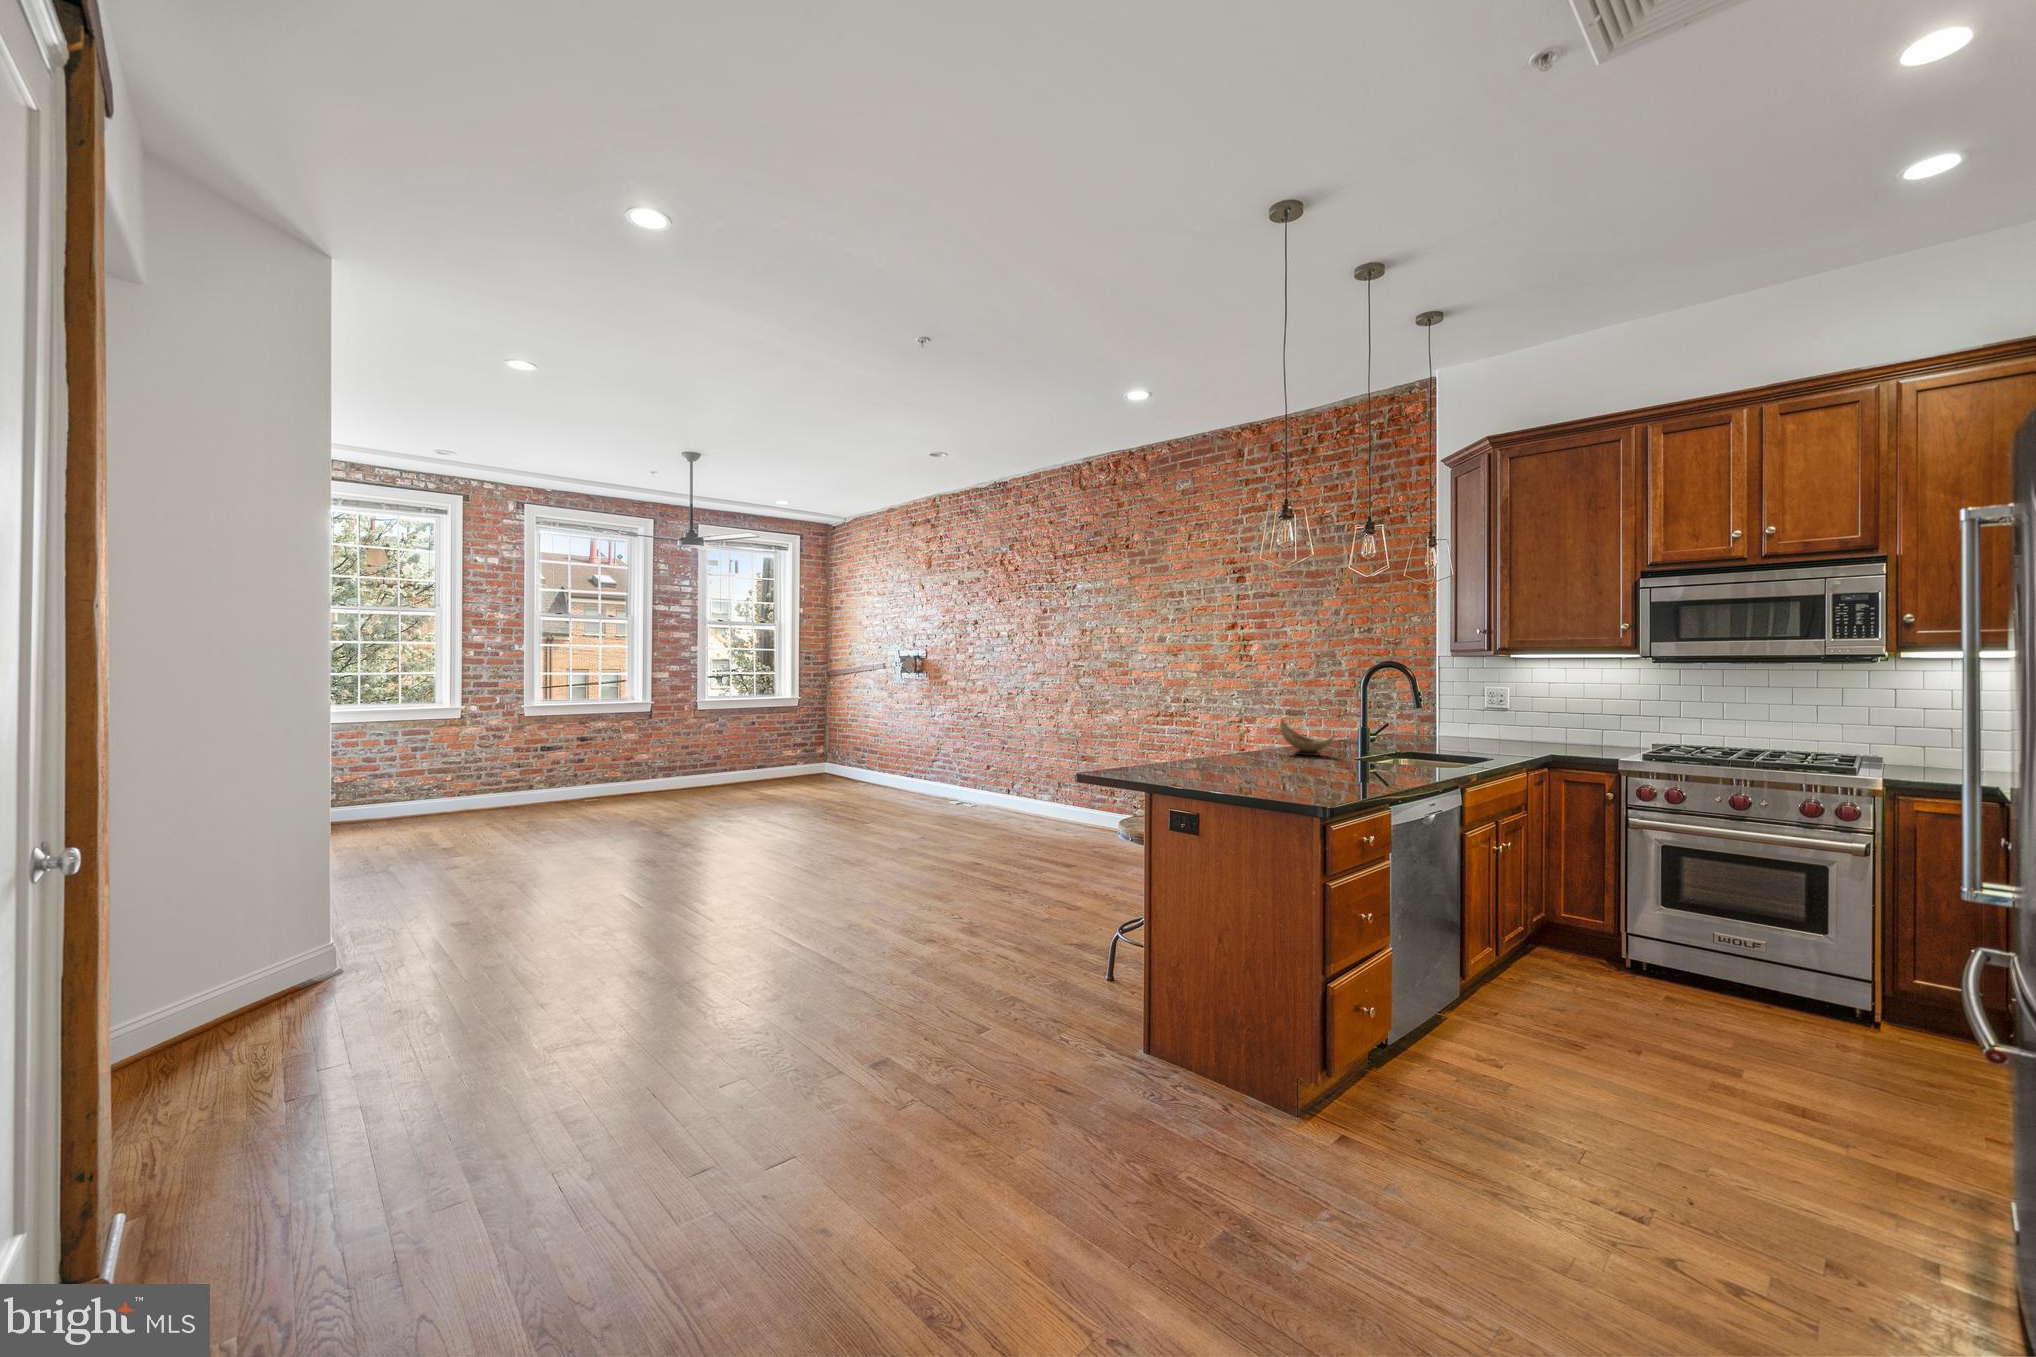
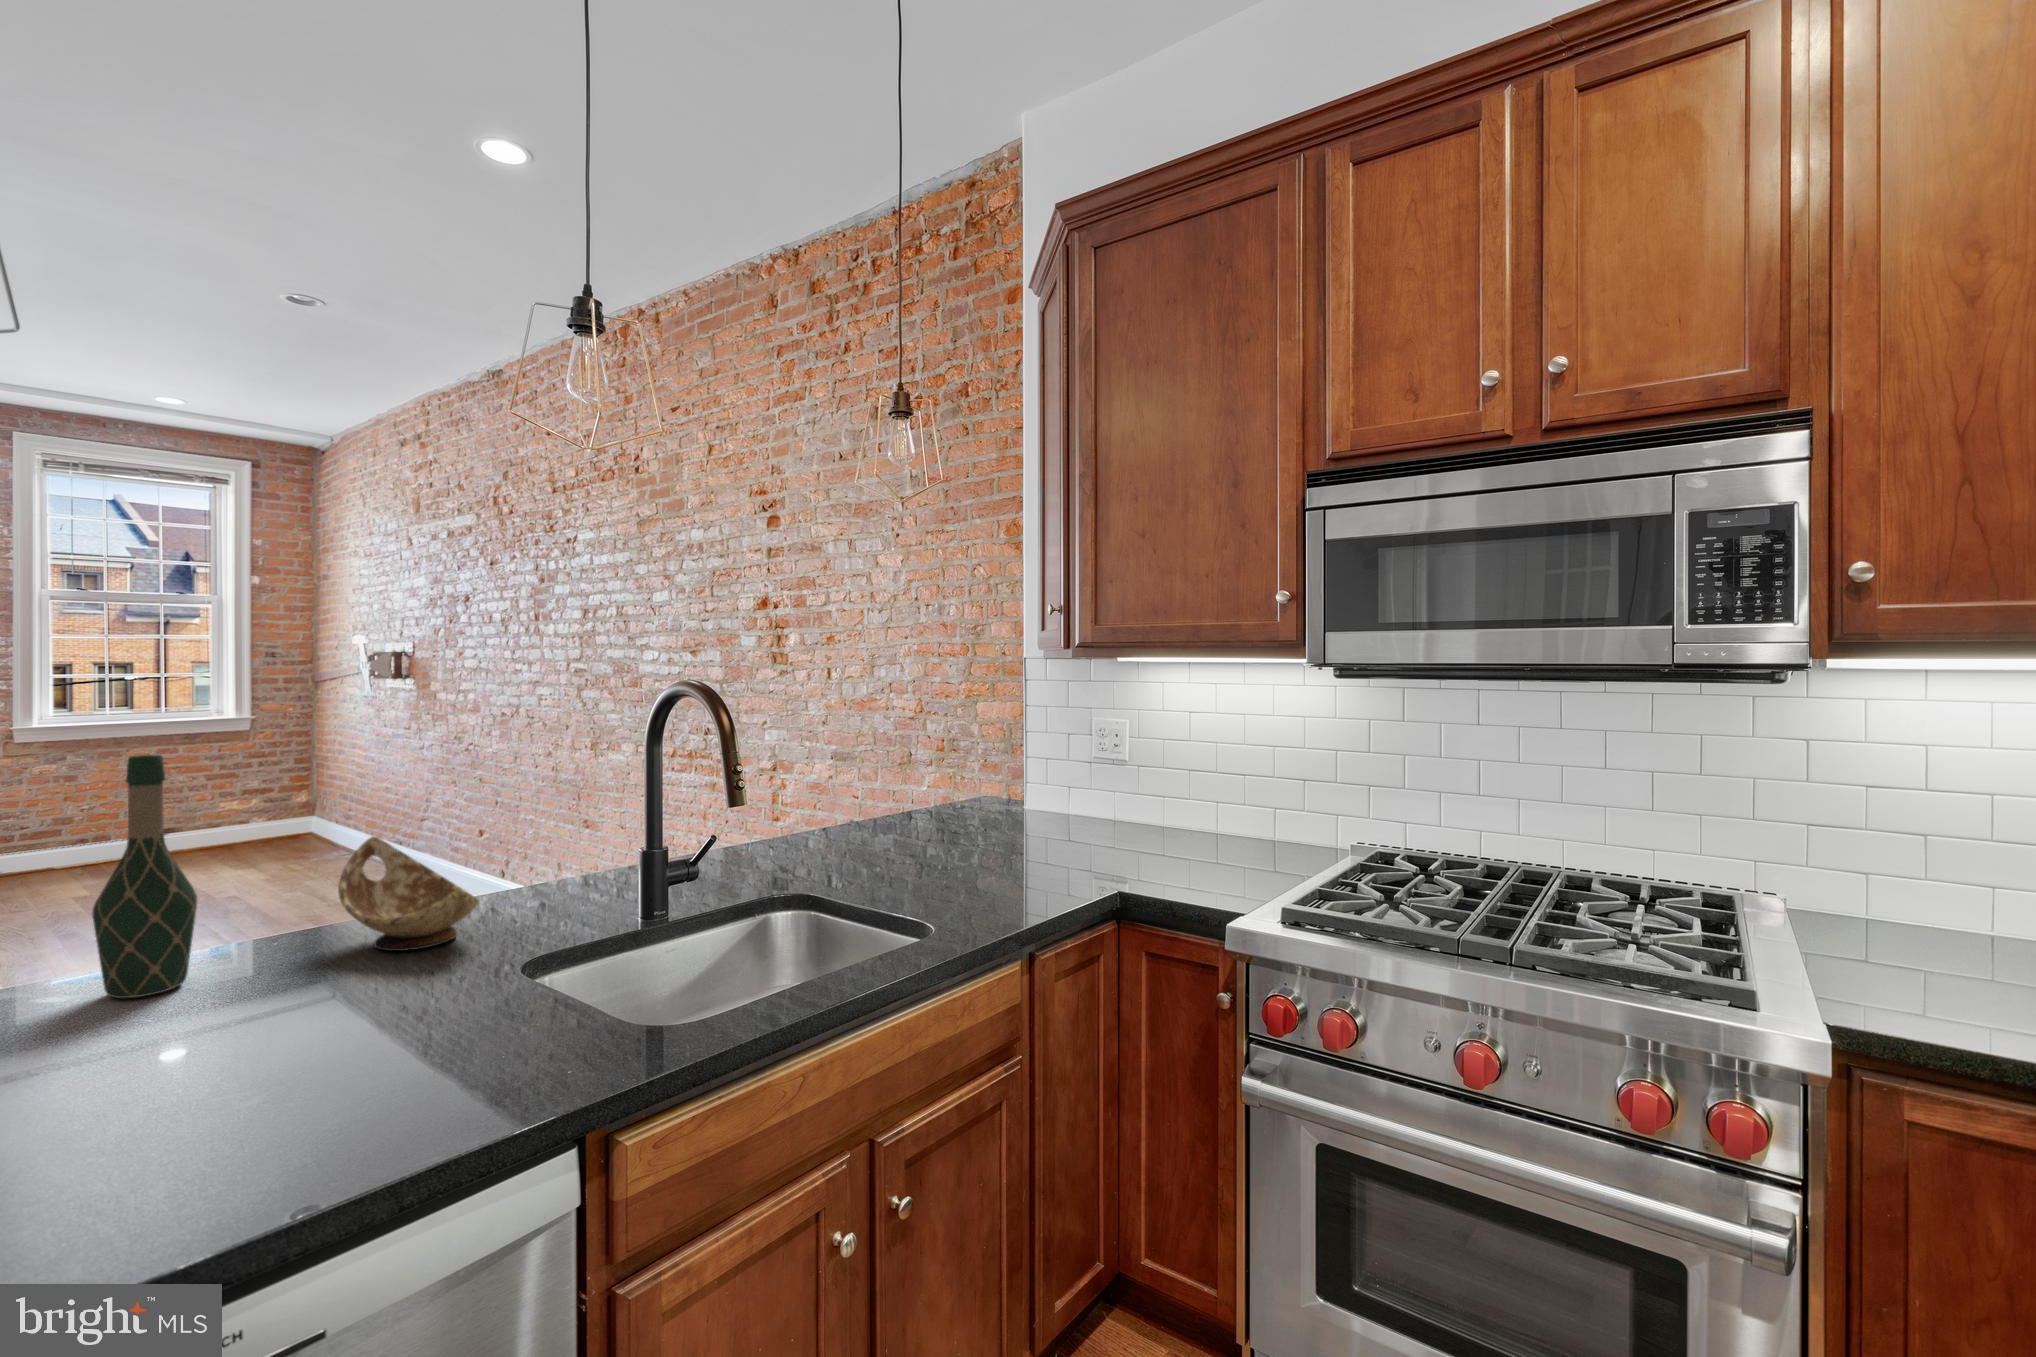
wine bottle: none [1251,684,1276,759] -> present [92,755,197,998]

